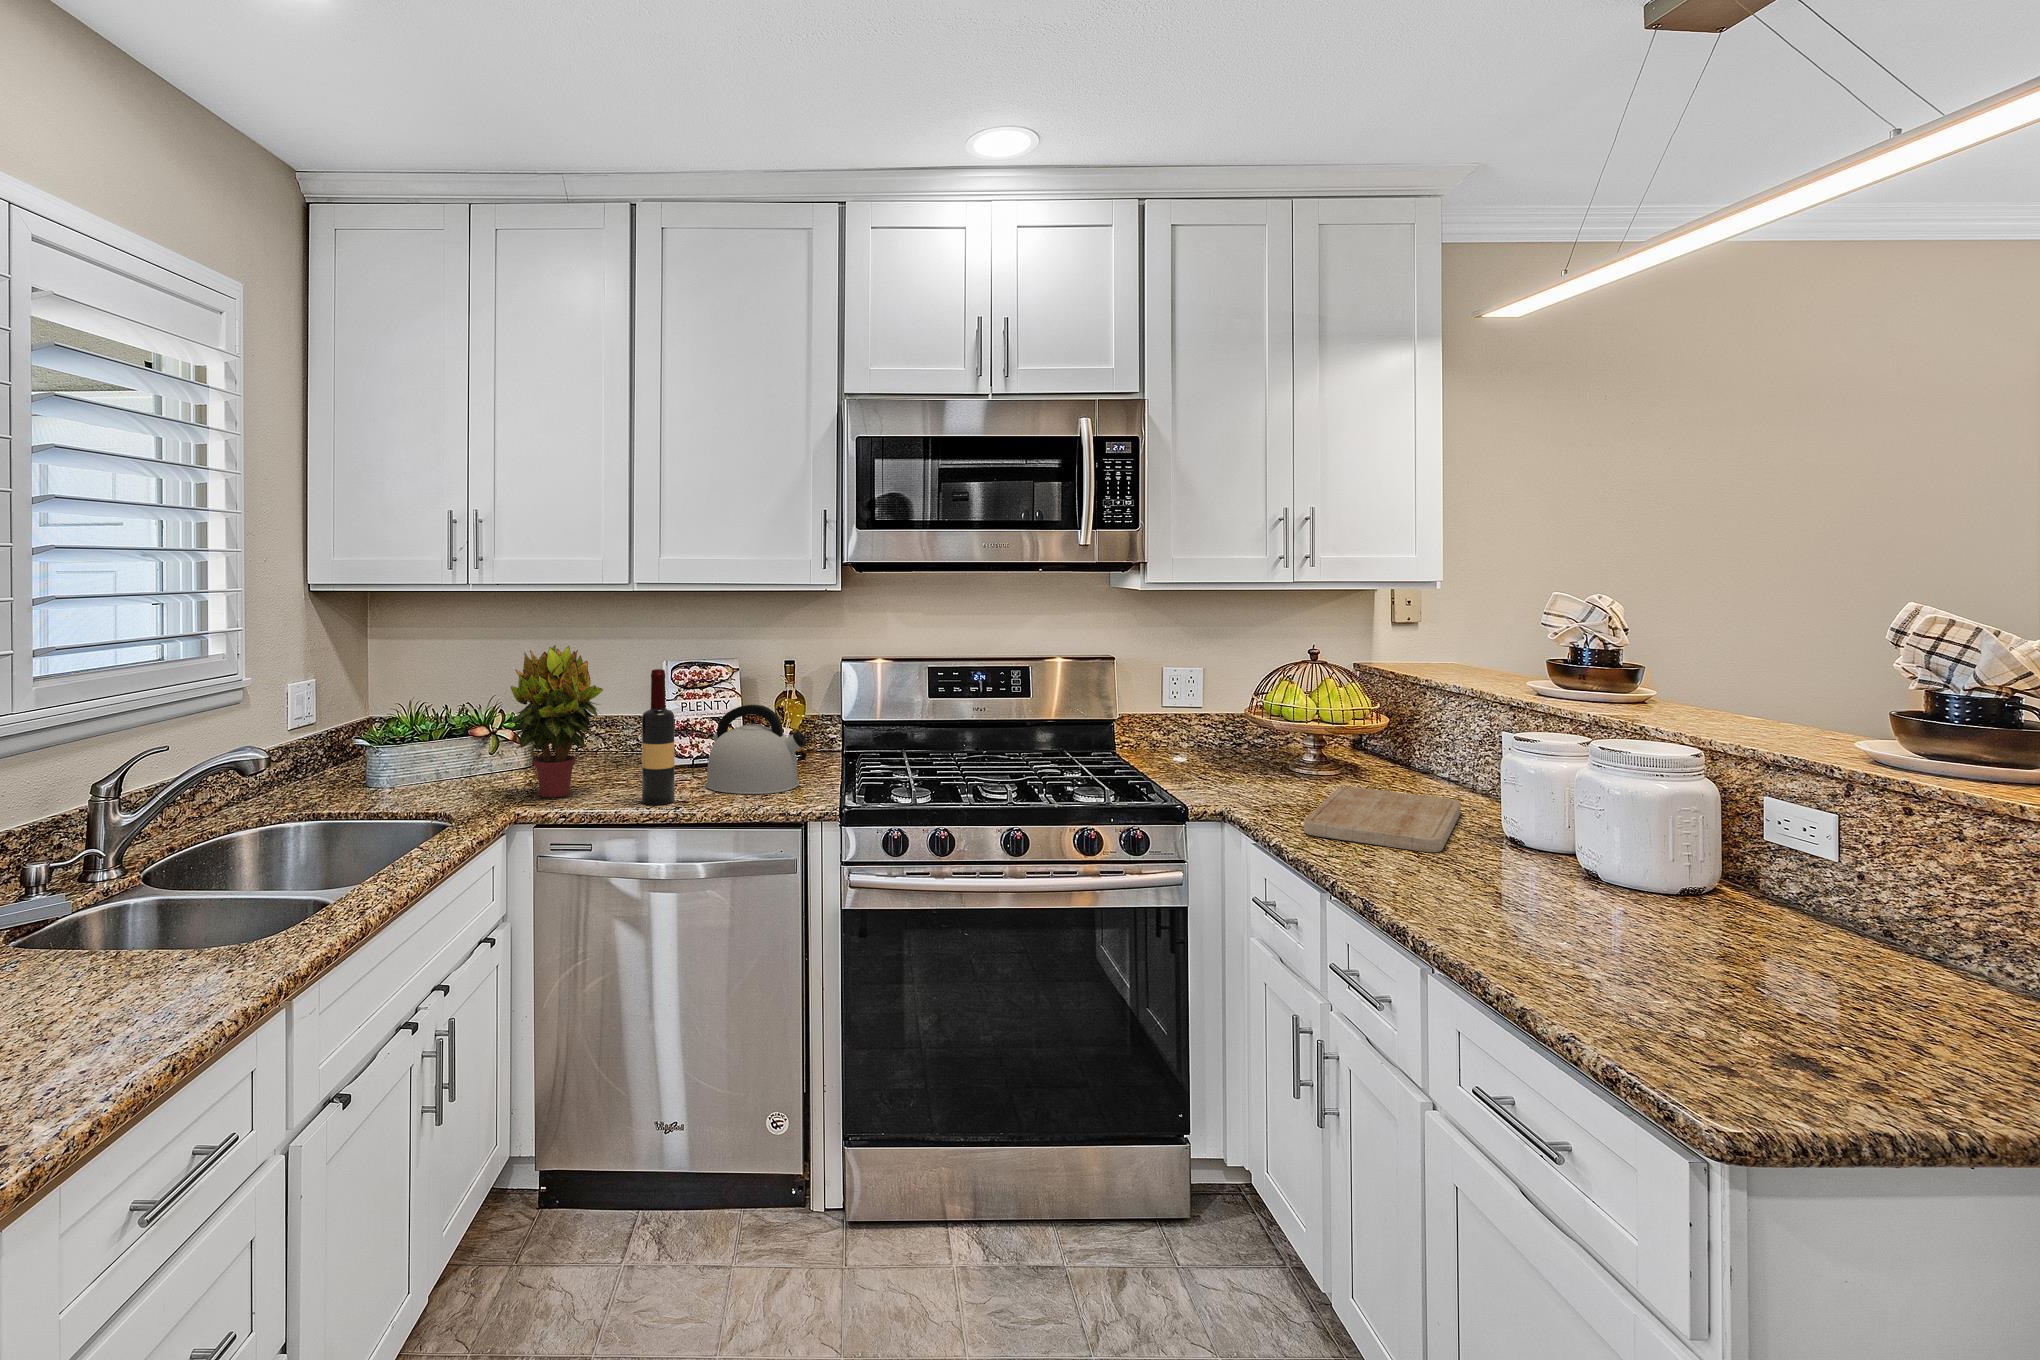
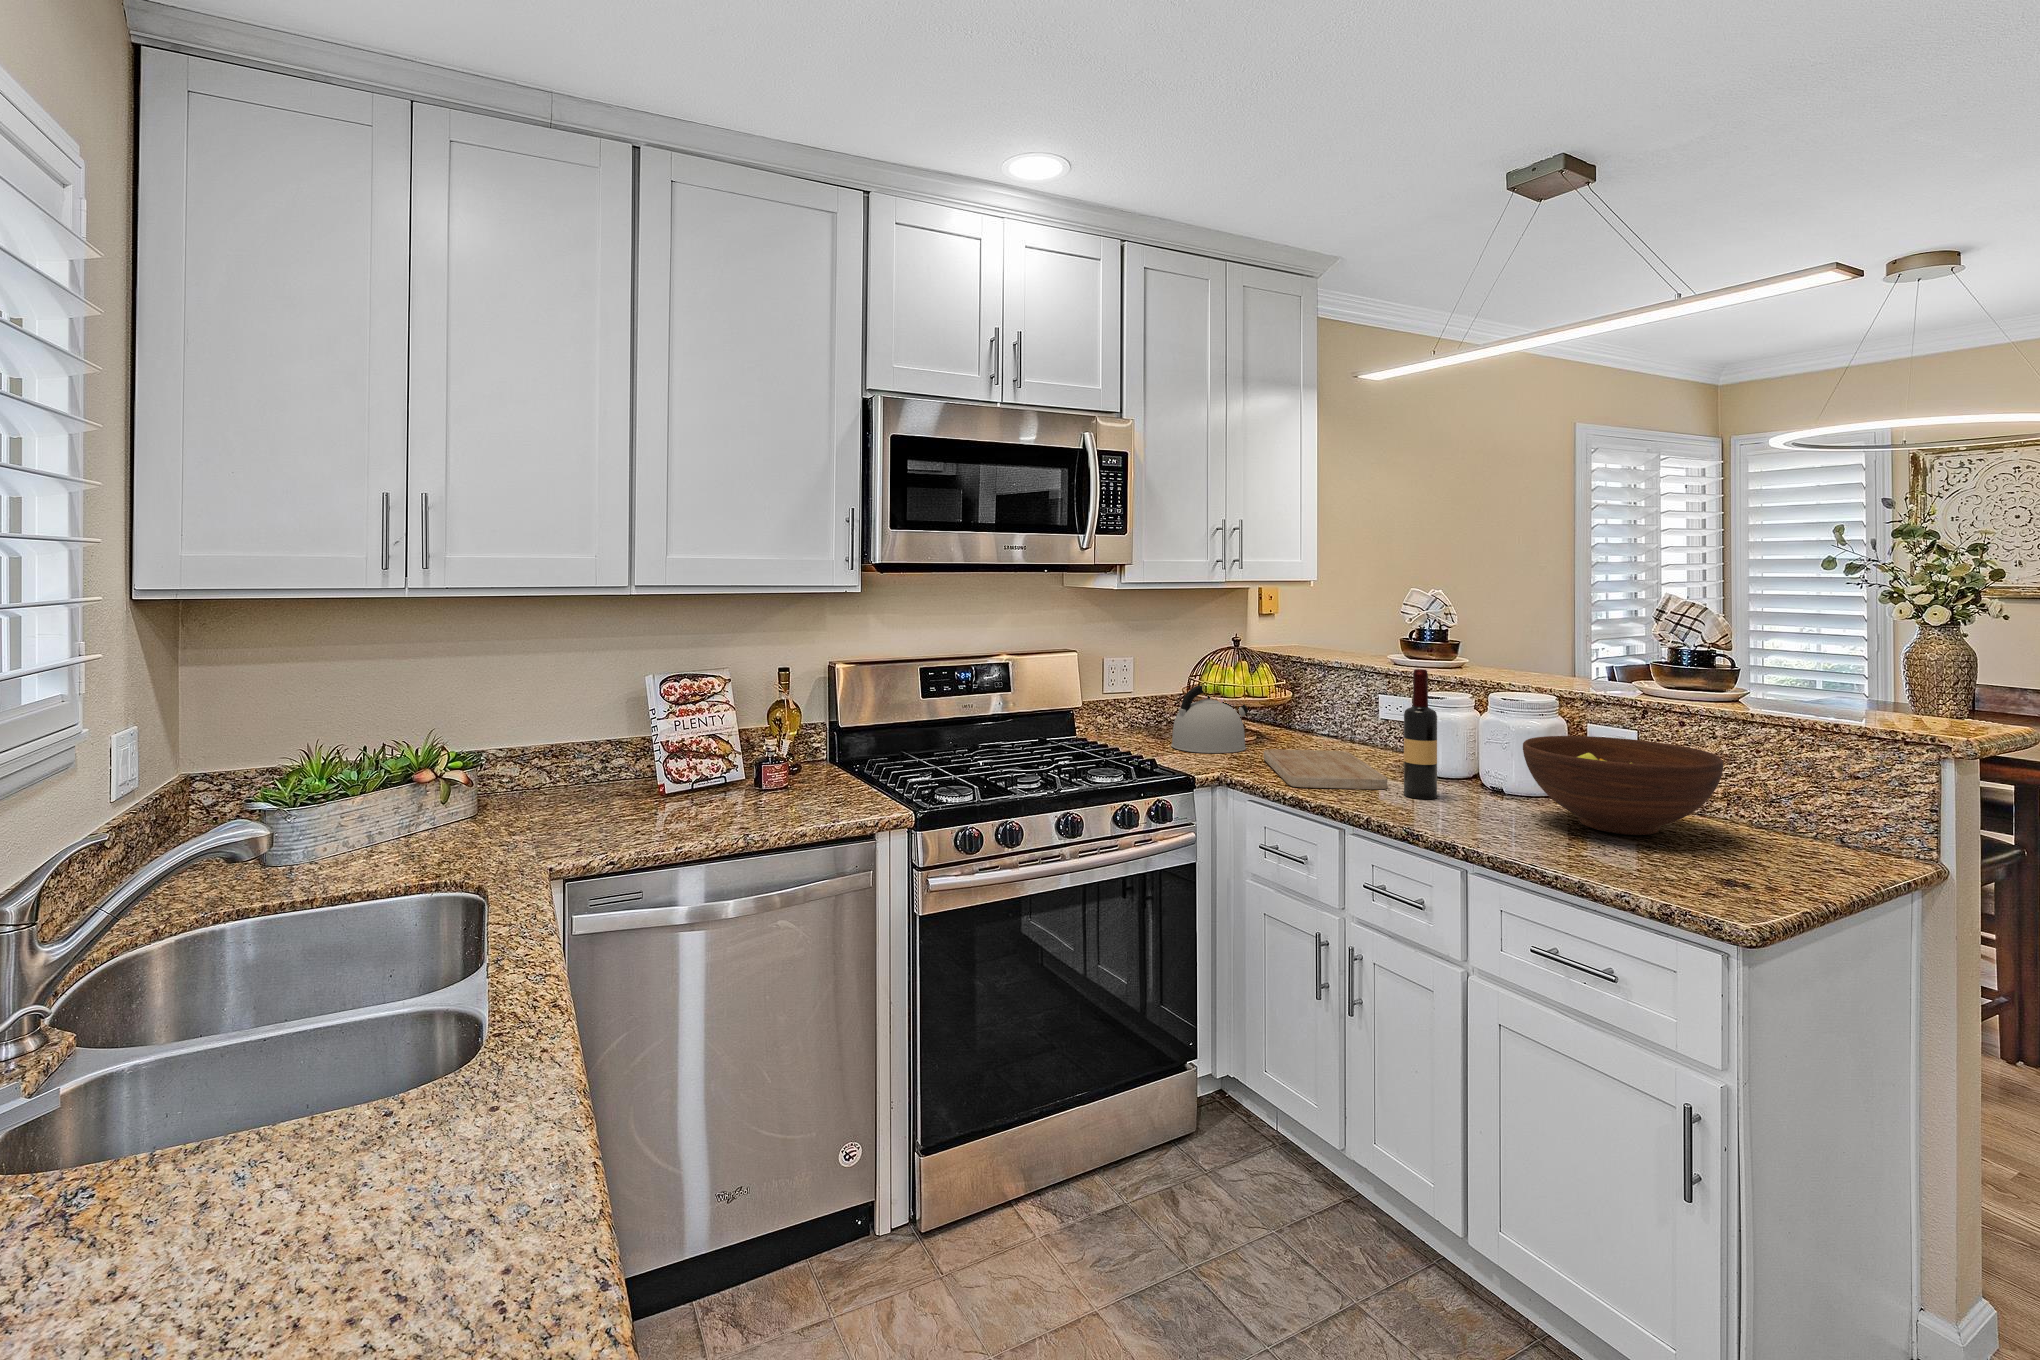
potted plant: present [508,645,603,798] -> none [507,660,635,843]
wine bottle: present [642,669,675,805] -> present [1404,669,1437,799]
kettle: present [706,705,807,794] -> present [1171,684,1248,753]
fruit bowl: none [1548,805,1877,967] -> present [1523,736,1723,835]

